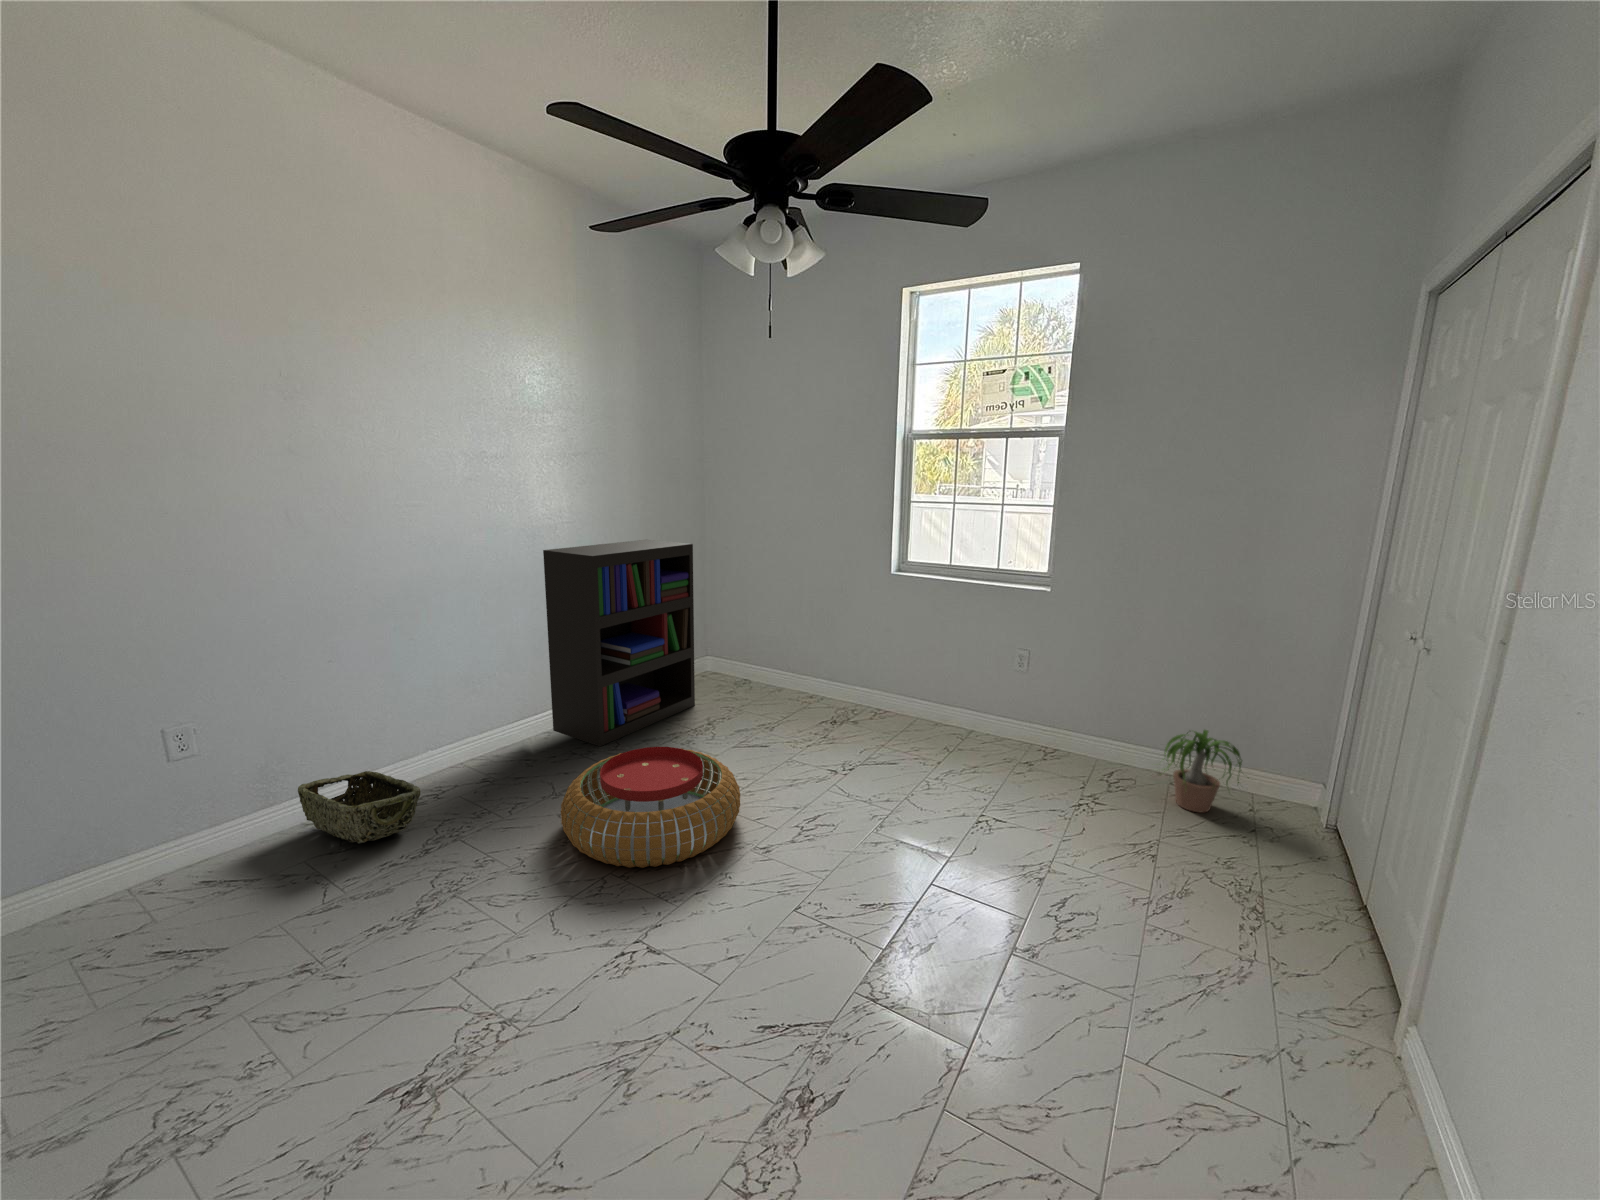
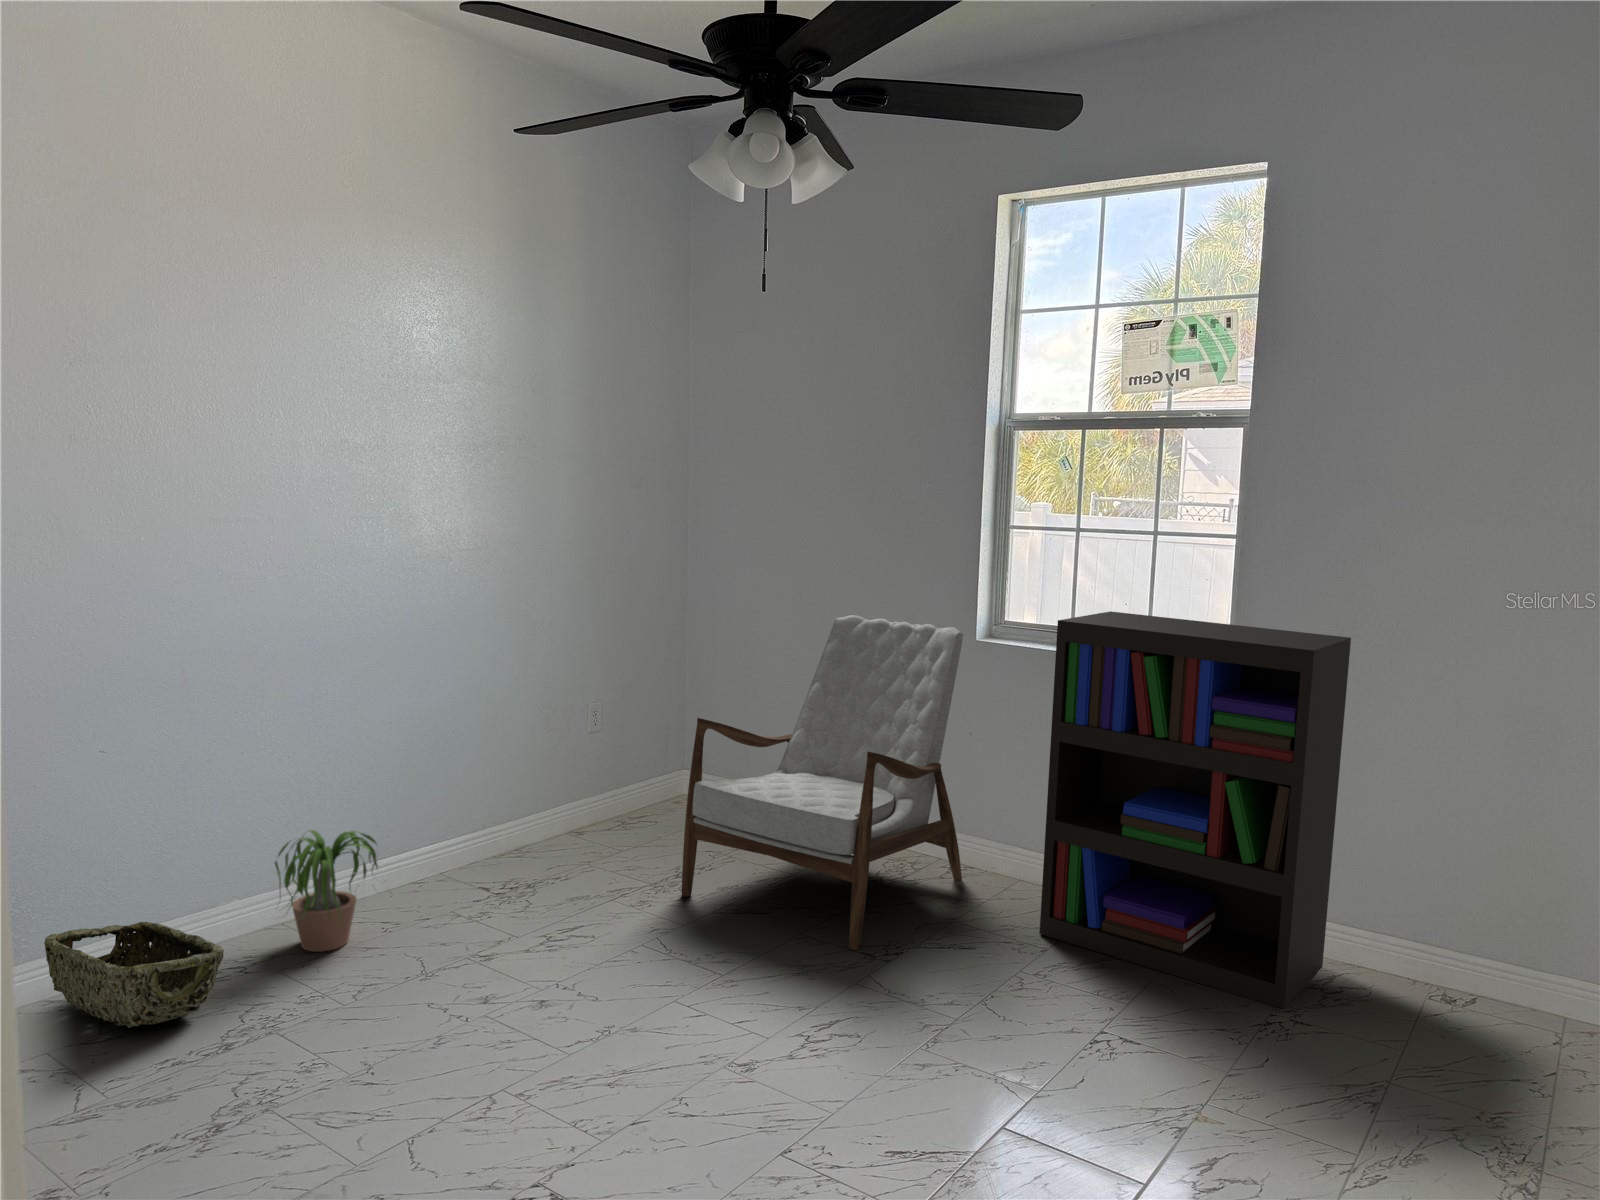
bookshelf: present [543,540,695,746] -> present [1039,611,1351,1009]
armchair: none [714,560,884,767] -> present [682,615,963,950]
potted plant: present [1164,730,1242,812] -> present [275,830,378,952]
pouf: present [561,747,740,868] -> none [432,902,712,1083]

